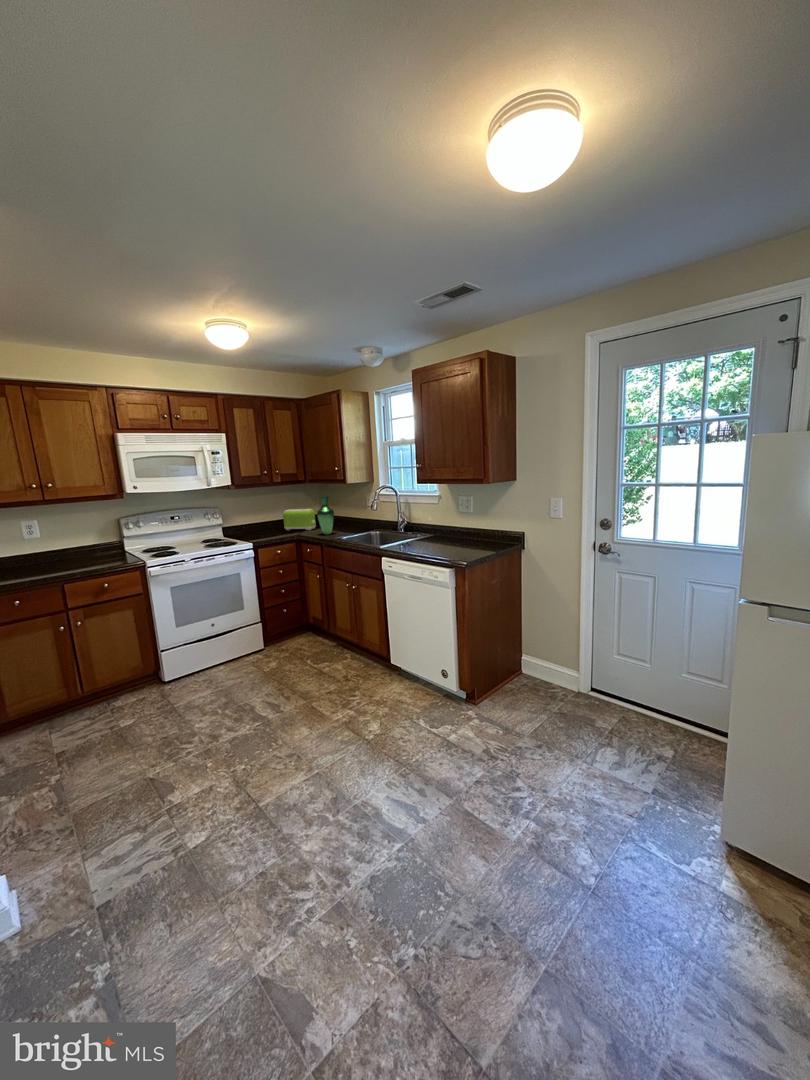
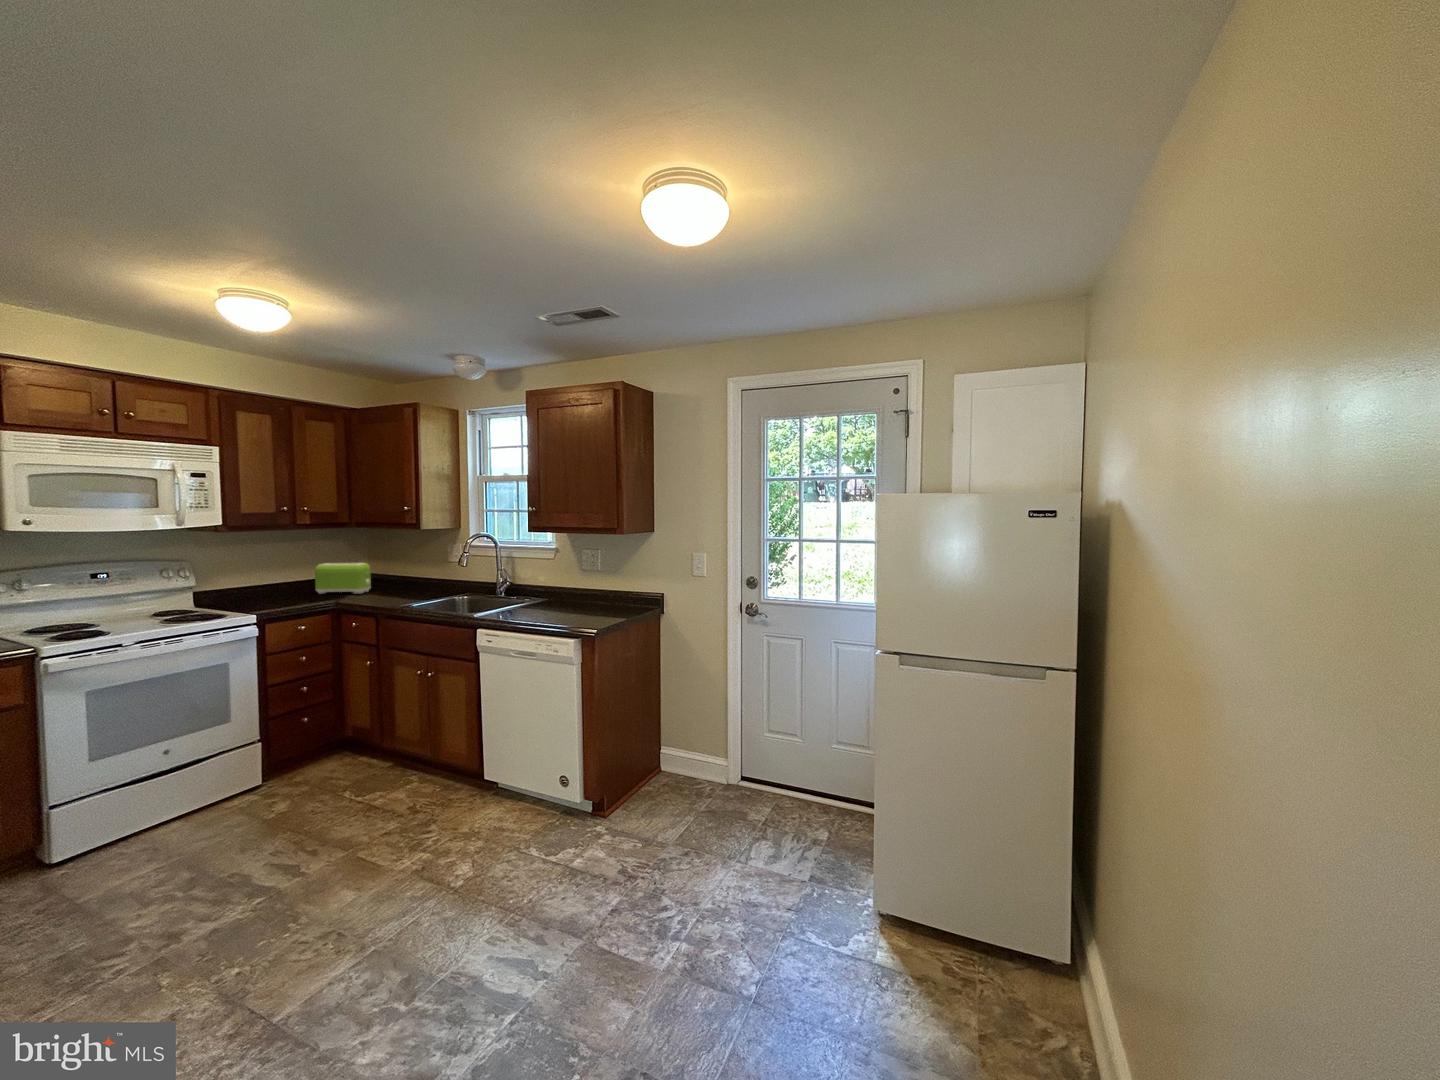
vase: present [317,496,334,535] -> none [377,544,405,599]

